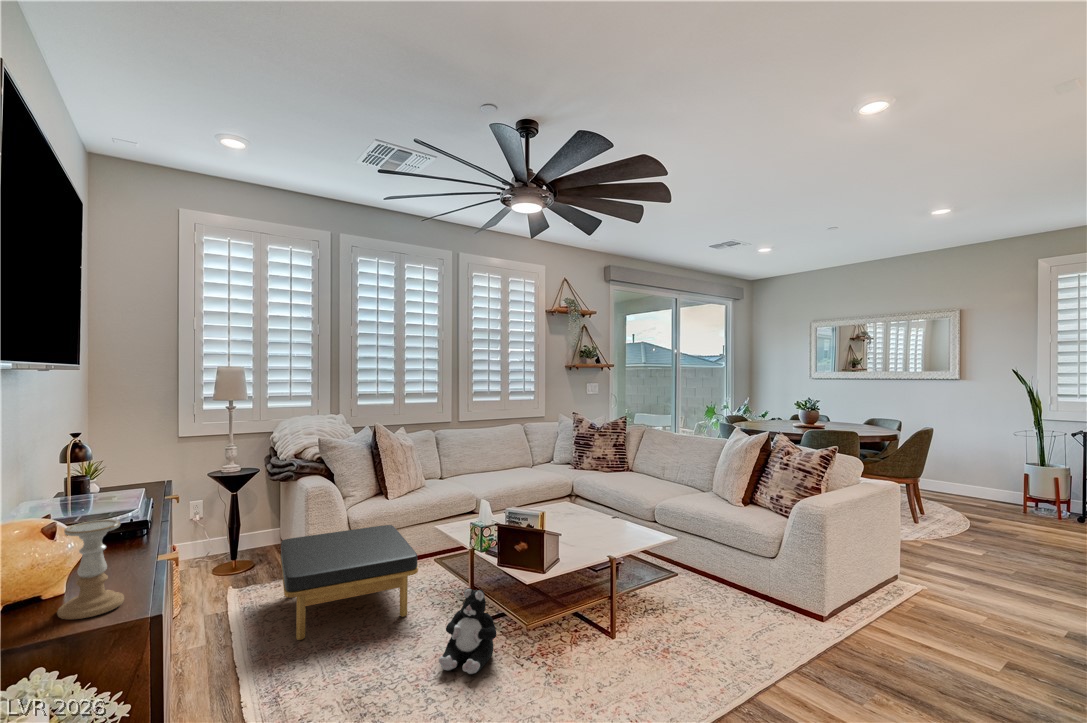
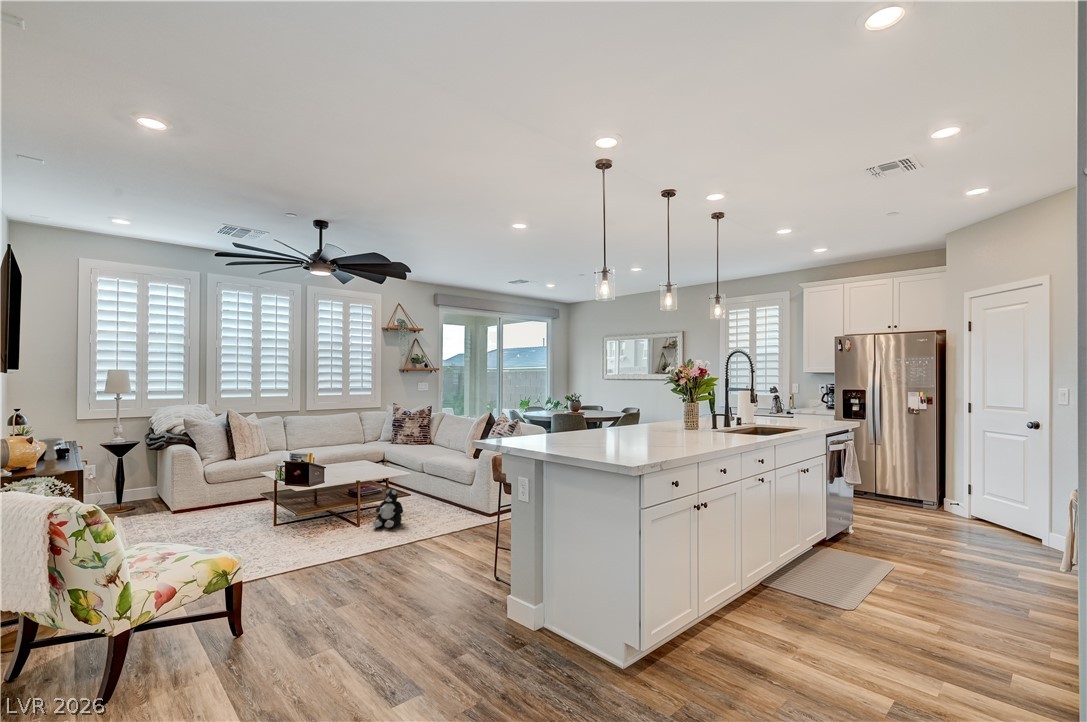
ottoman: present [280,525,418,640] -> none [152,475,244,535]
plush toy: present [439,588,496,674] -> present [372,489,403,528]

